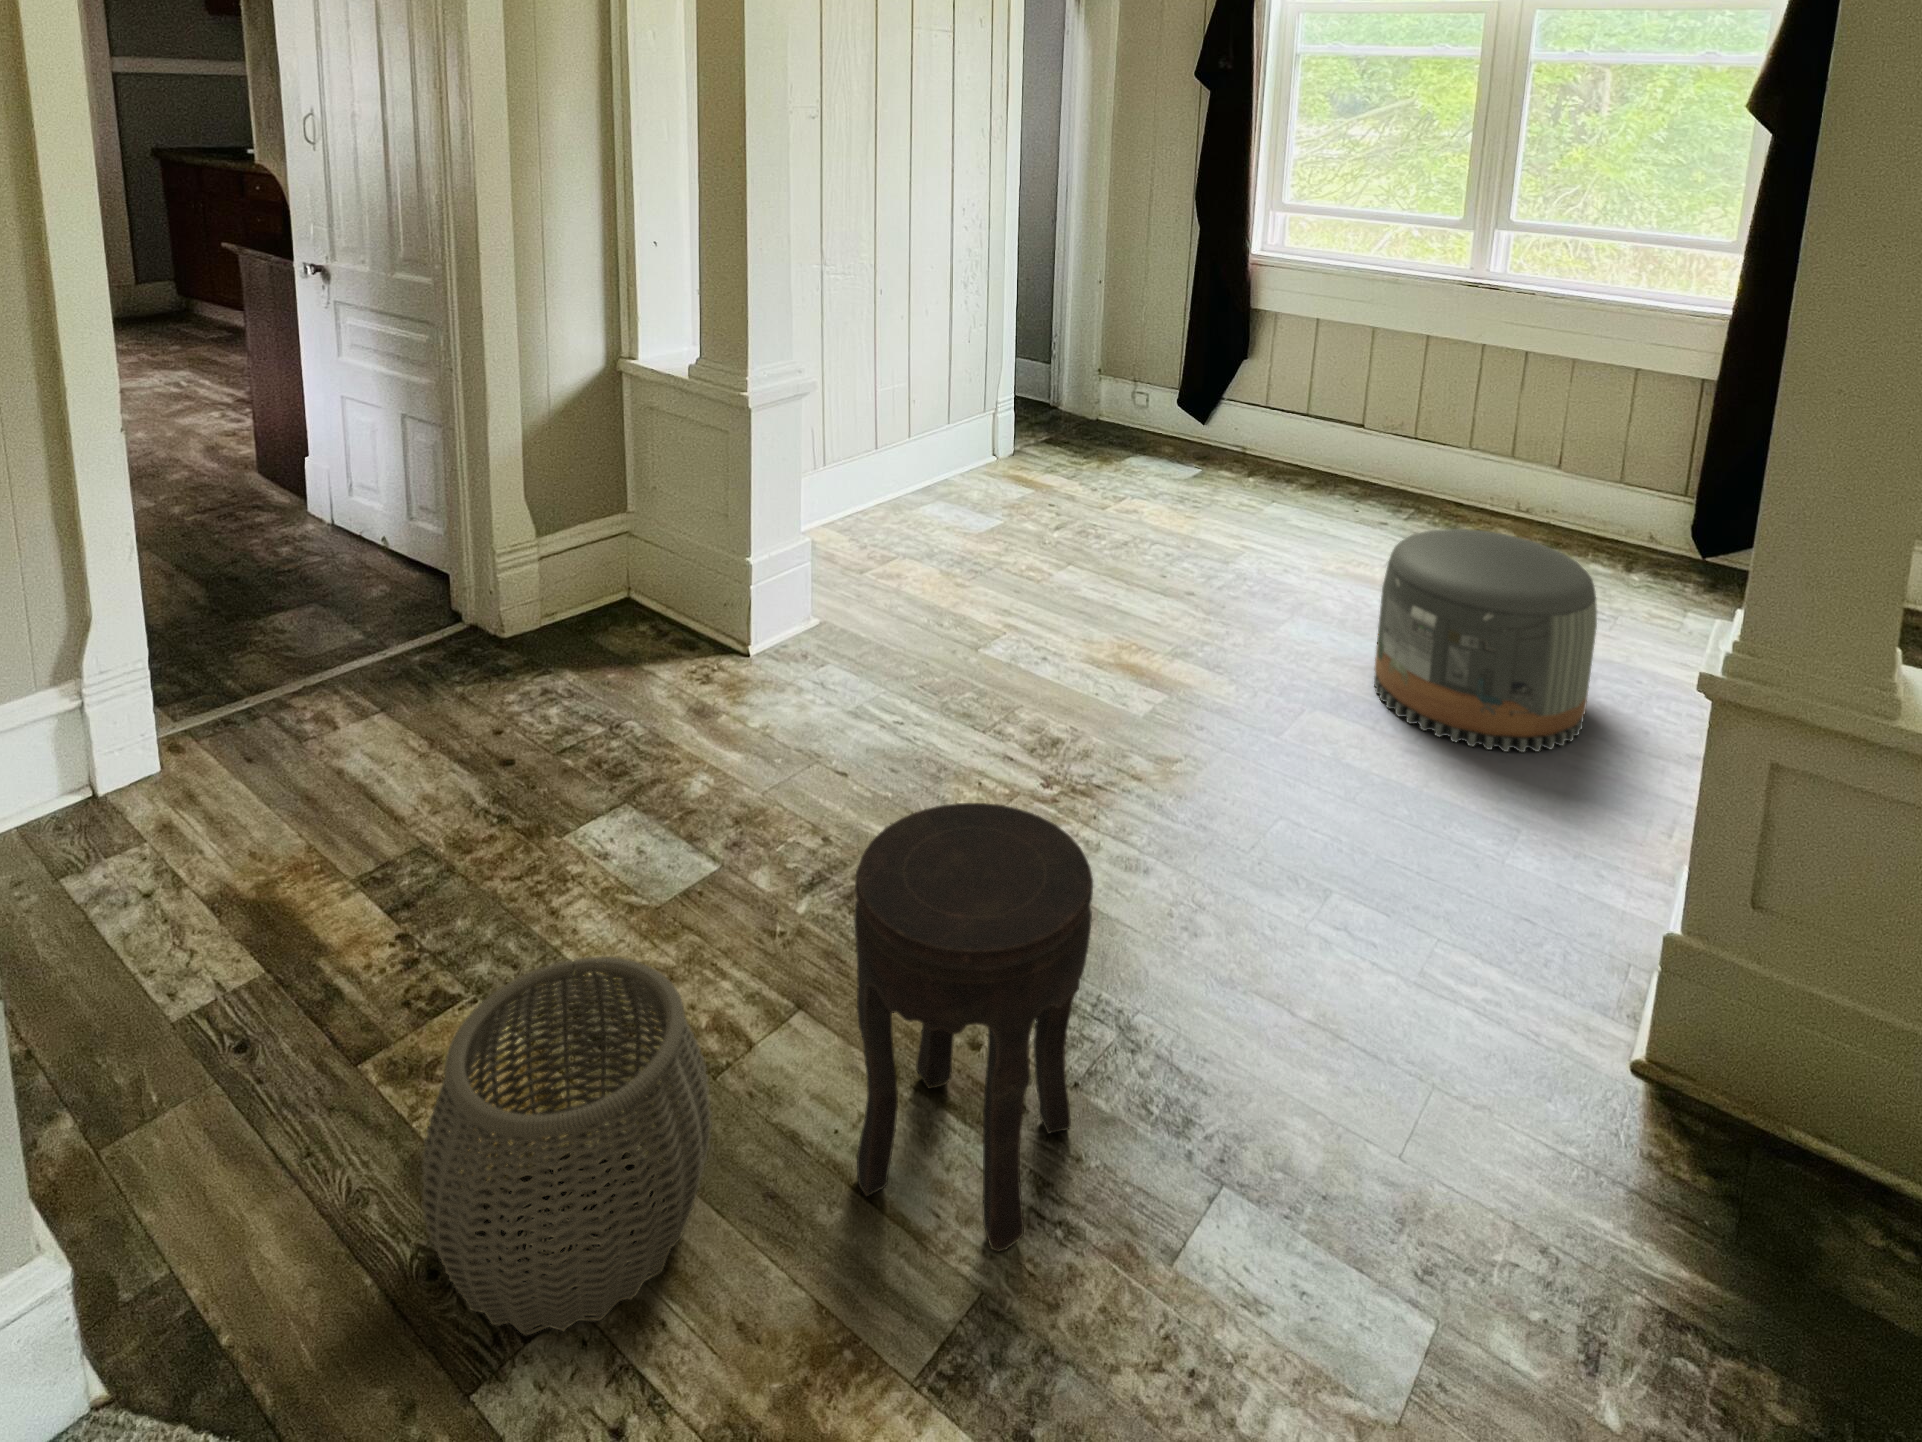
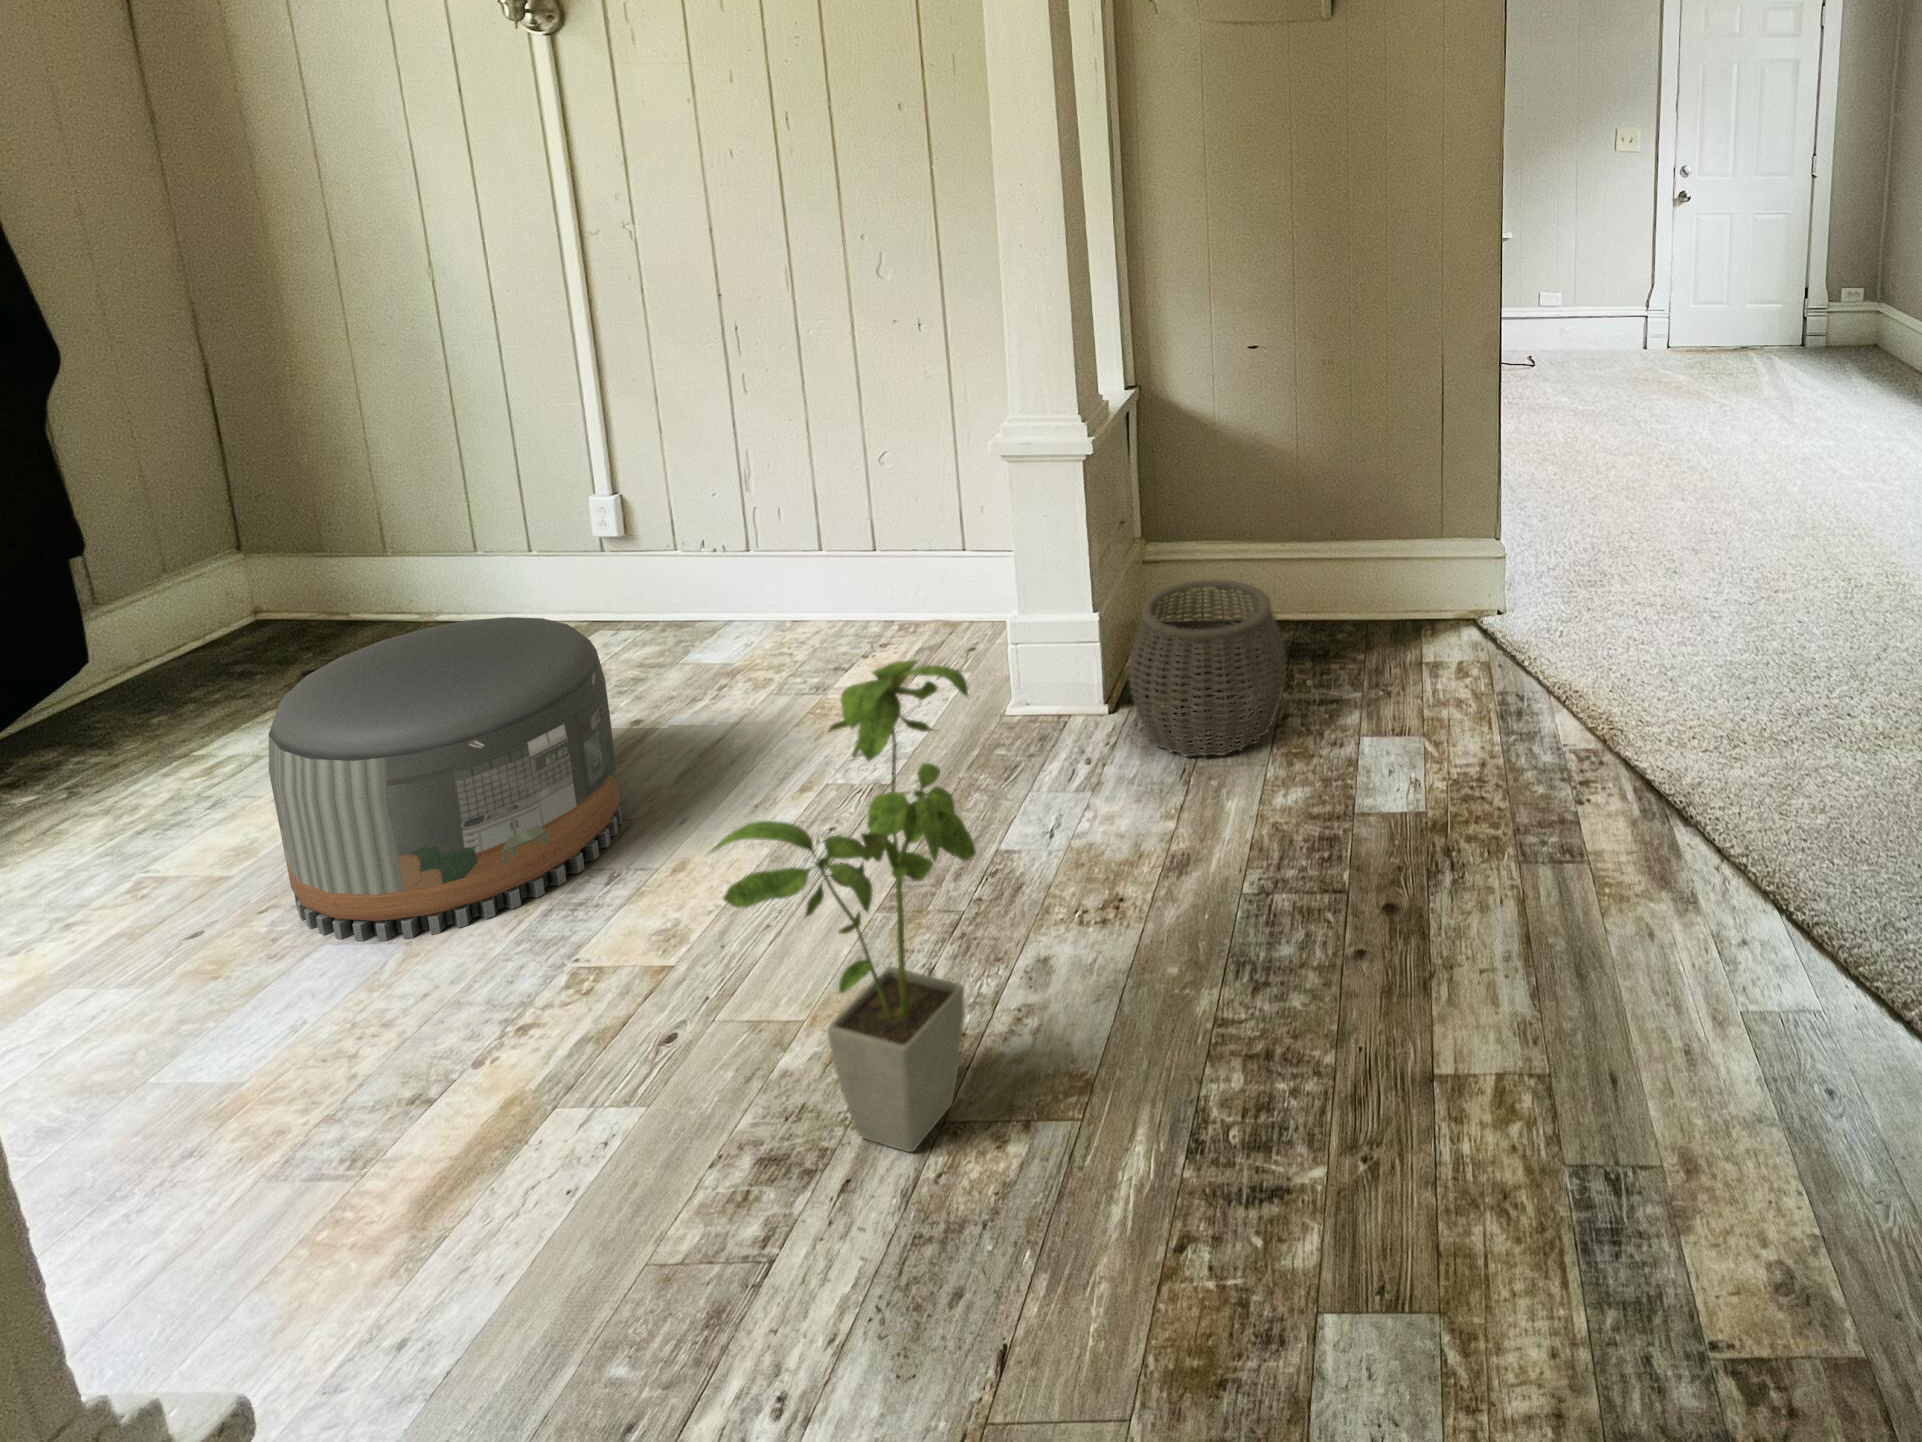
house plant: none [974,494,1145,801] -> present [710,660,976,1152]
side table: present [854,803,1093,1251] -> none [1362,643,1549,967]
woven basket: present [422,956,712,1335] -> present [1128,580,1287,757]

